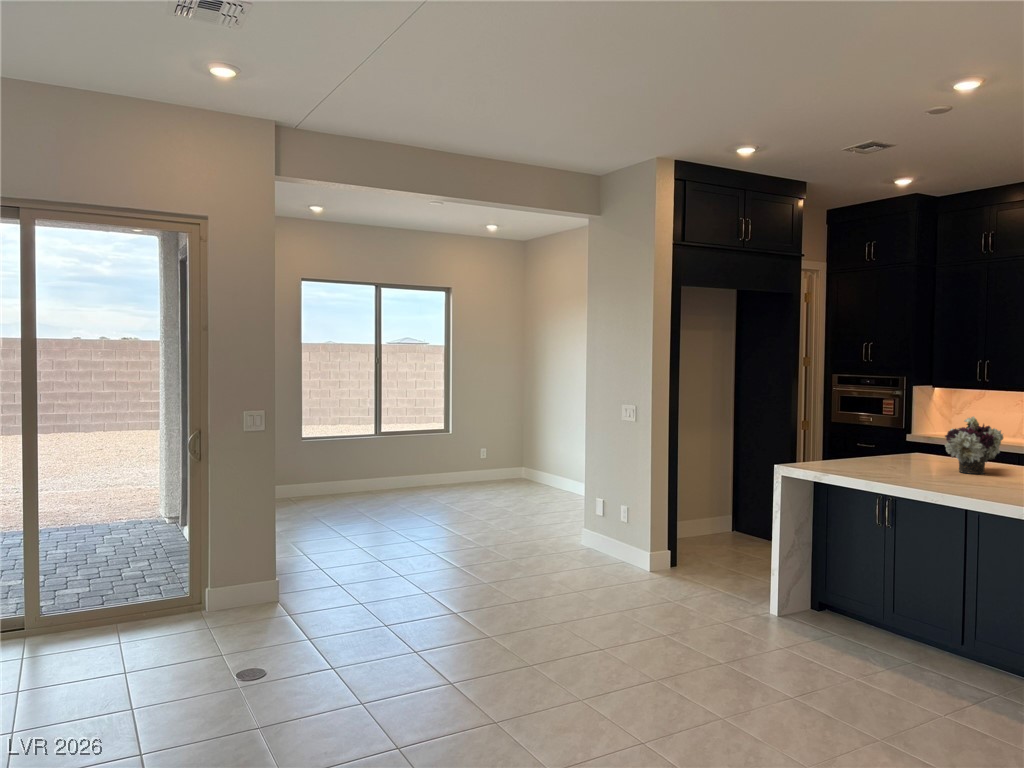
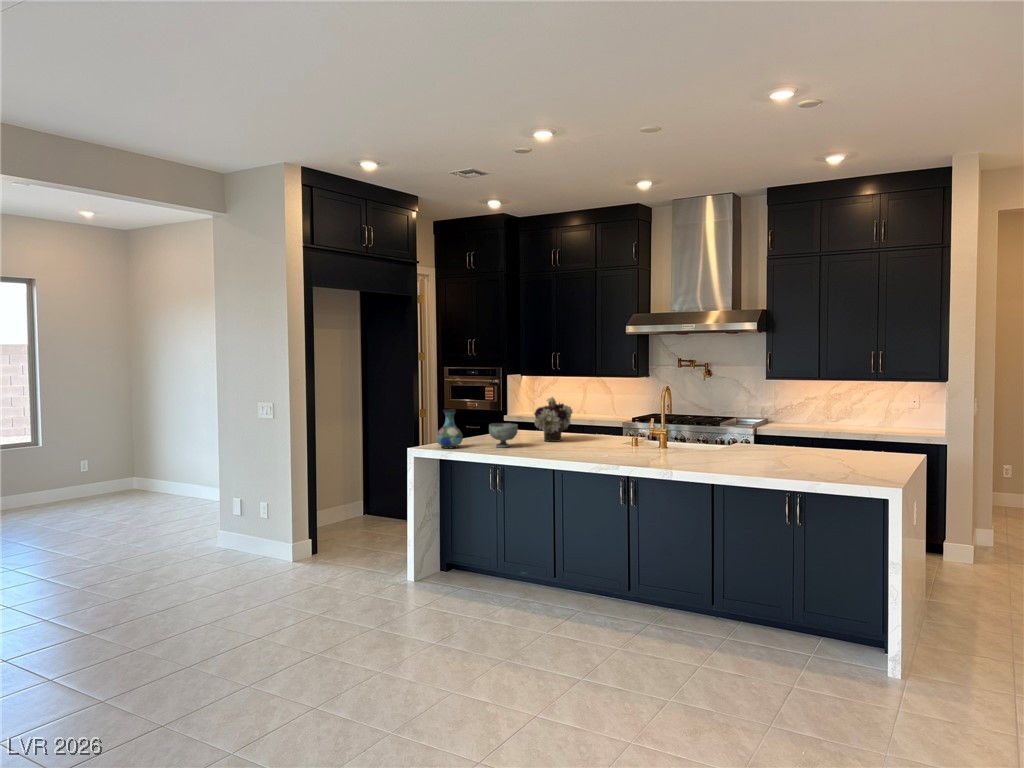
vase: none [811,424,845,470] -> present [436,410,463,448]
bowl: none [880,445,920,475] -> present [489,423,518,447]

